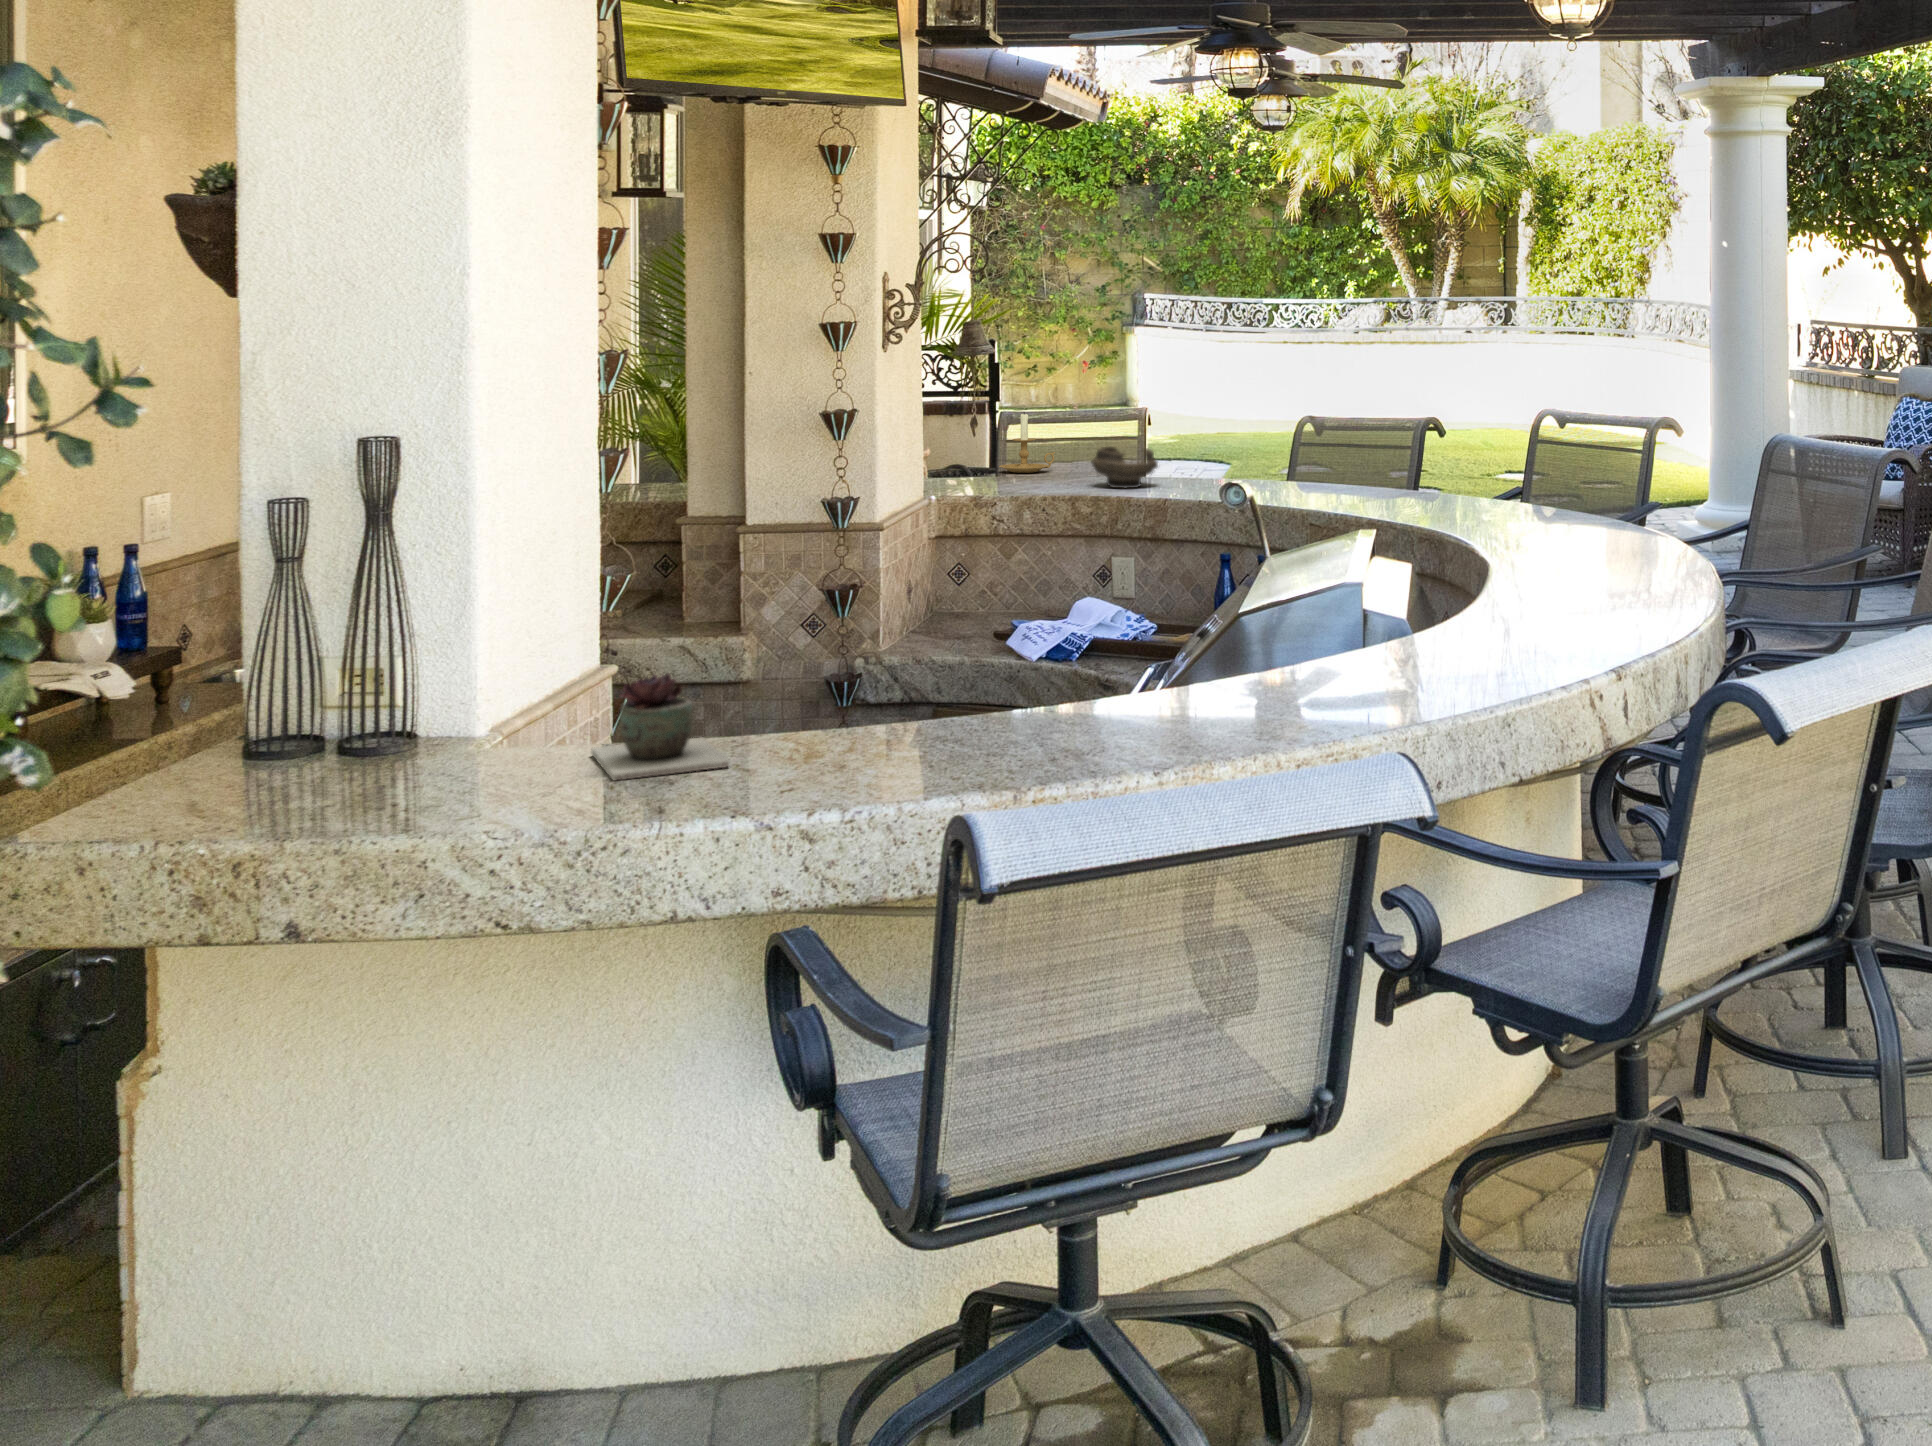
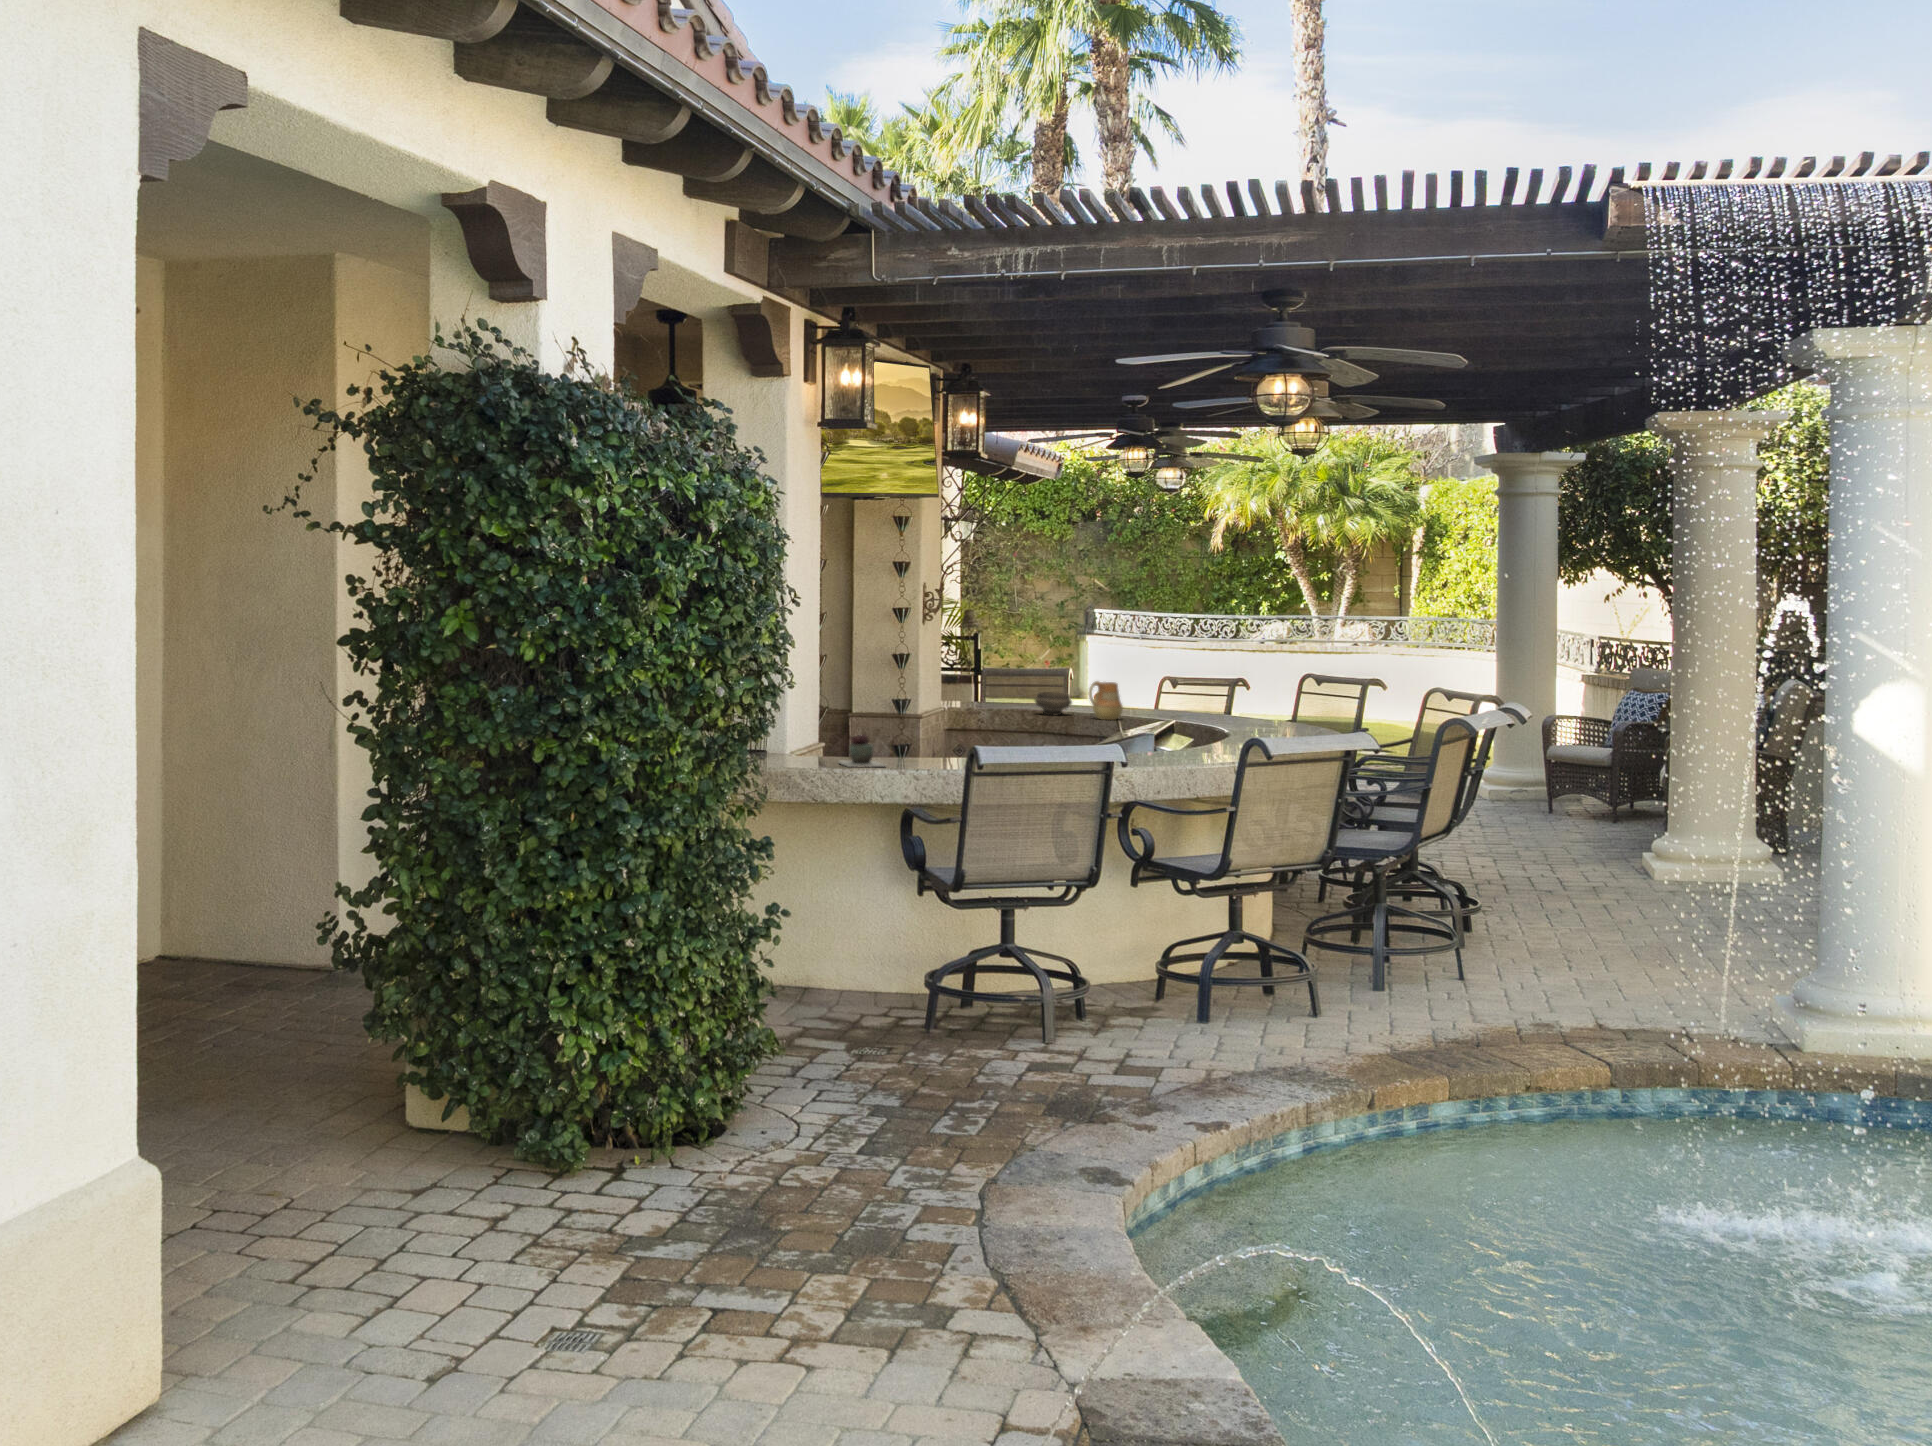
candle holder: present [999,412,1055,473] -> none [983,673,1015,708]
pitcher: none [1189,428,1249,497] -> present [1089,681,1123,720]

